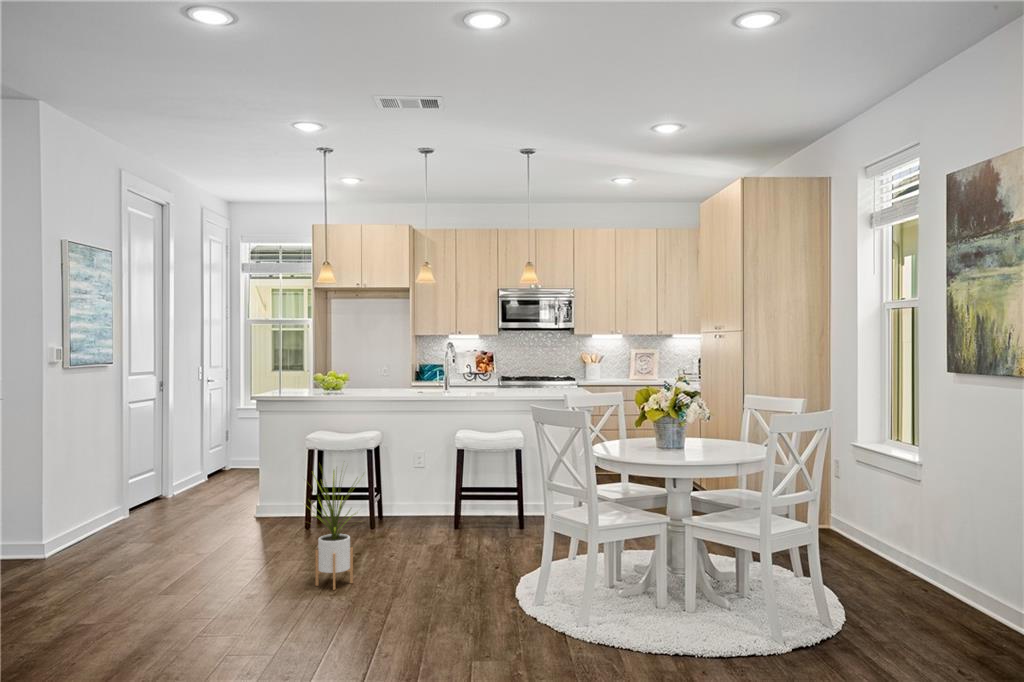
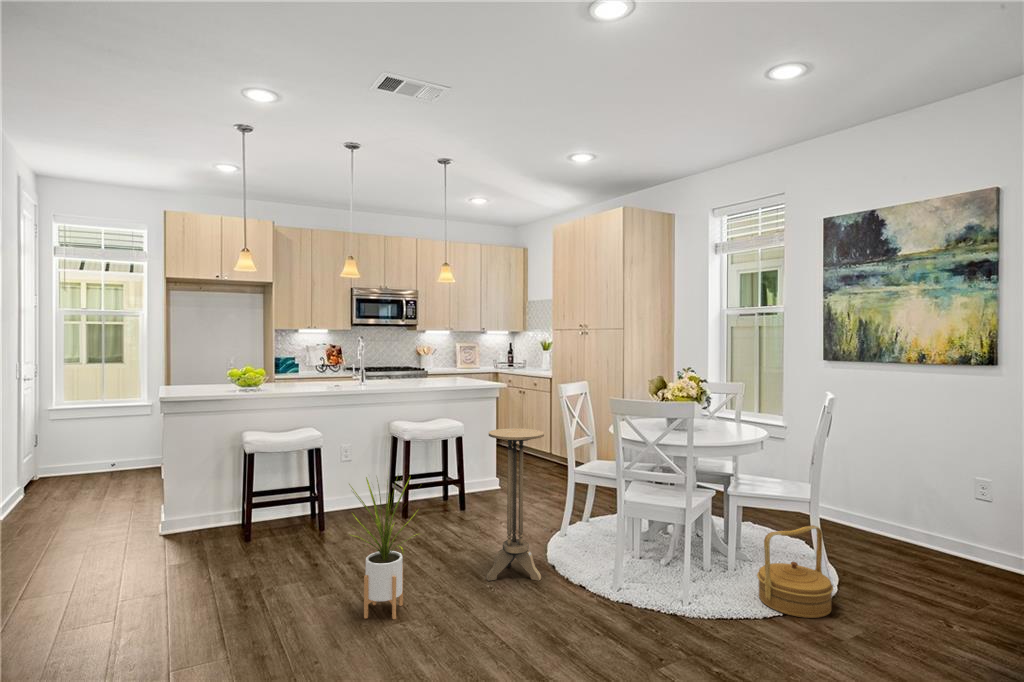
side table: none [441,437,498,588] -> present [486,428,544,581]
basket: none [653,563,740,663] -> present [757,525,833,618]

